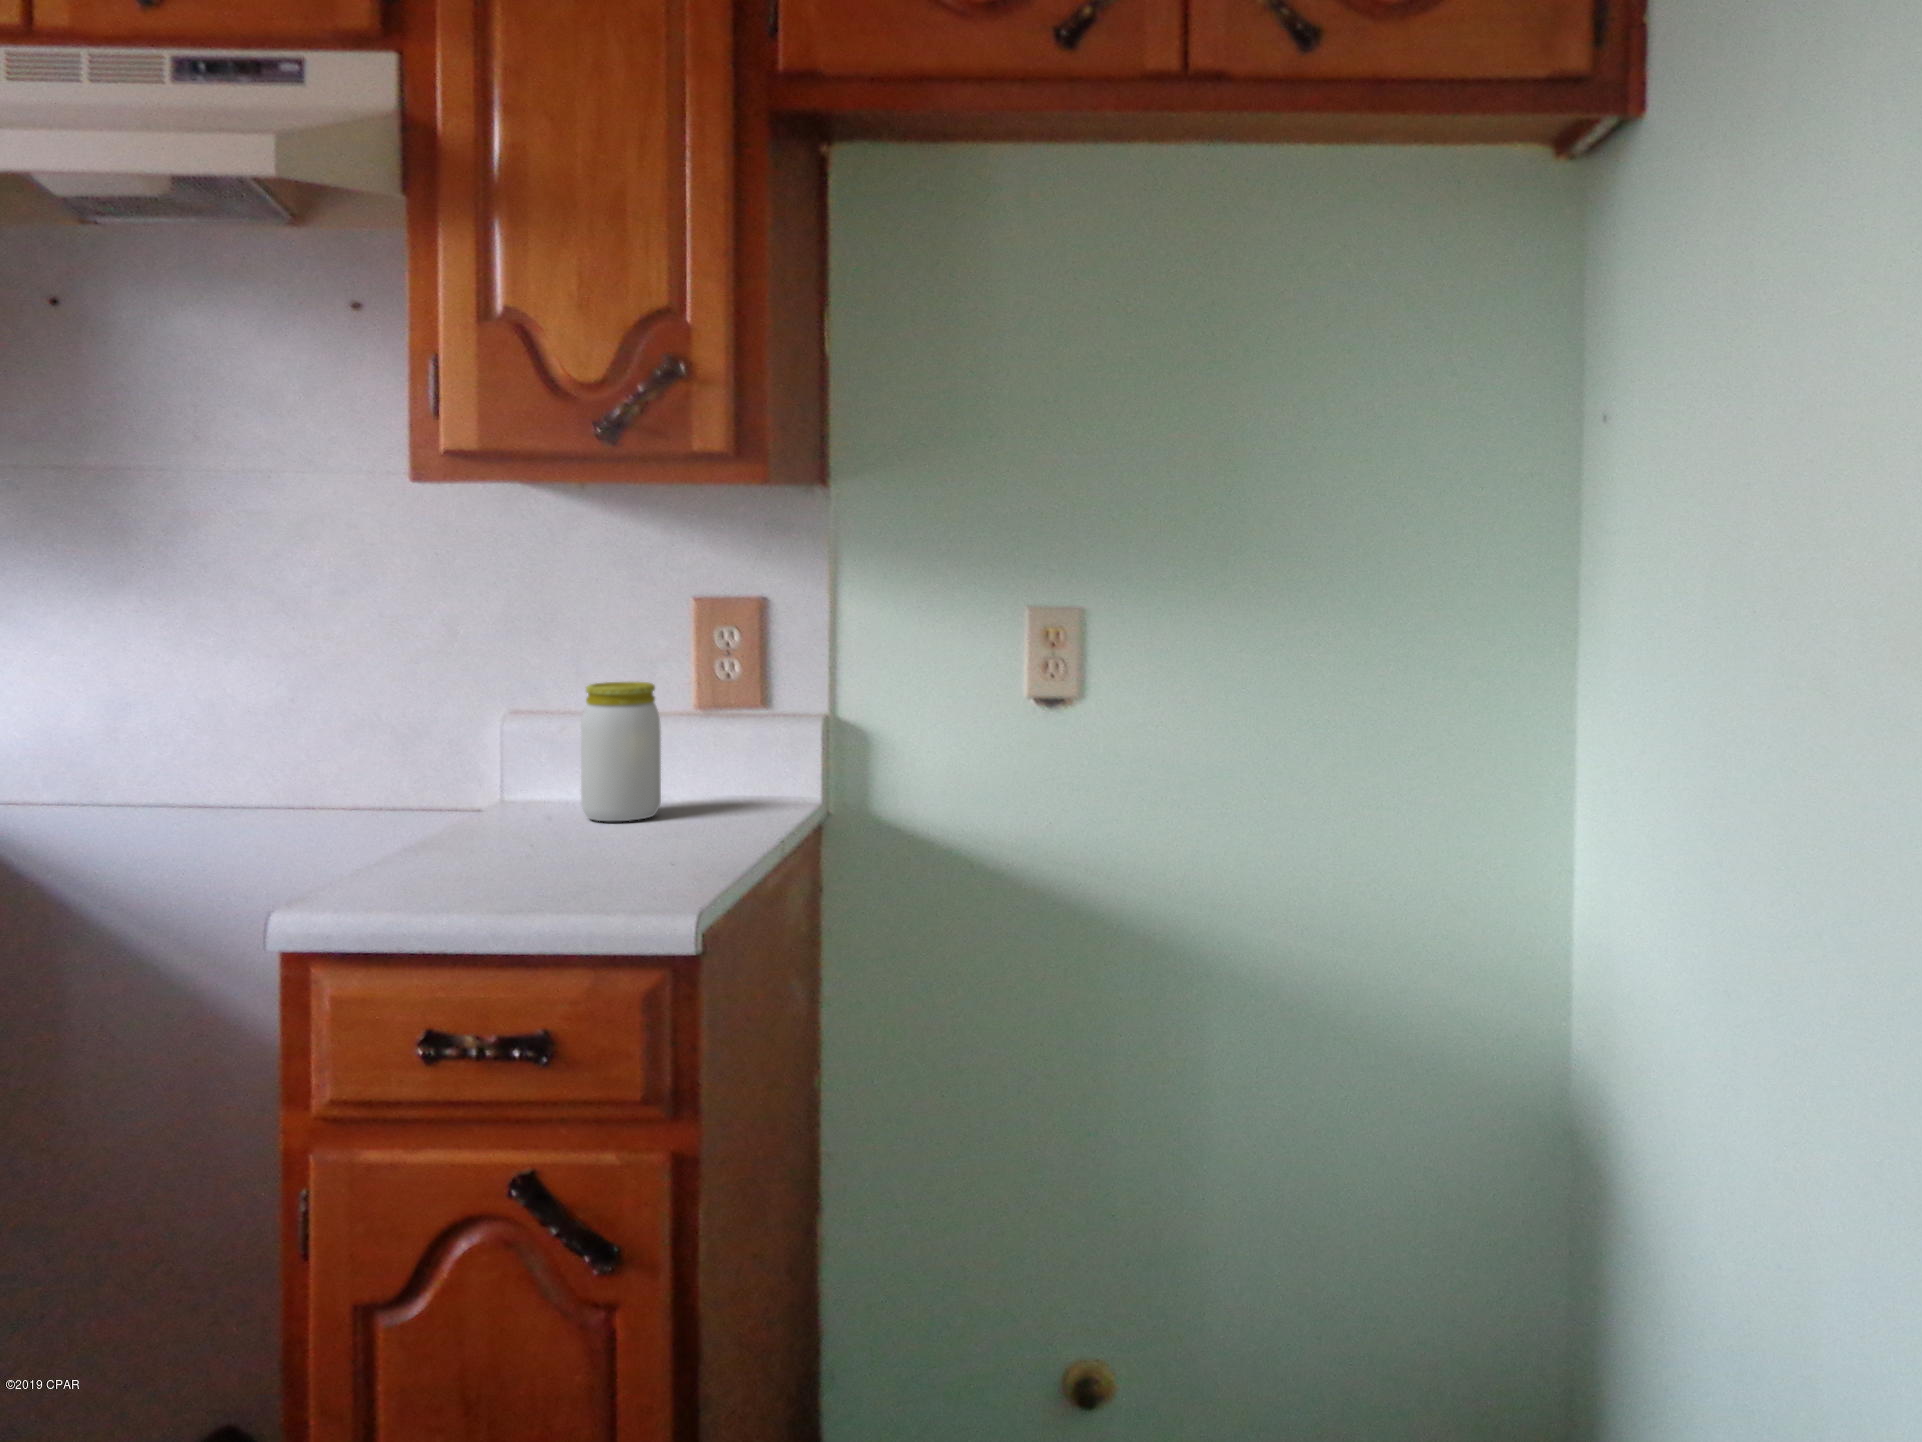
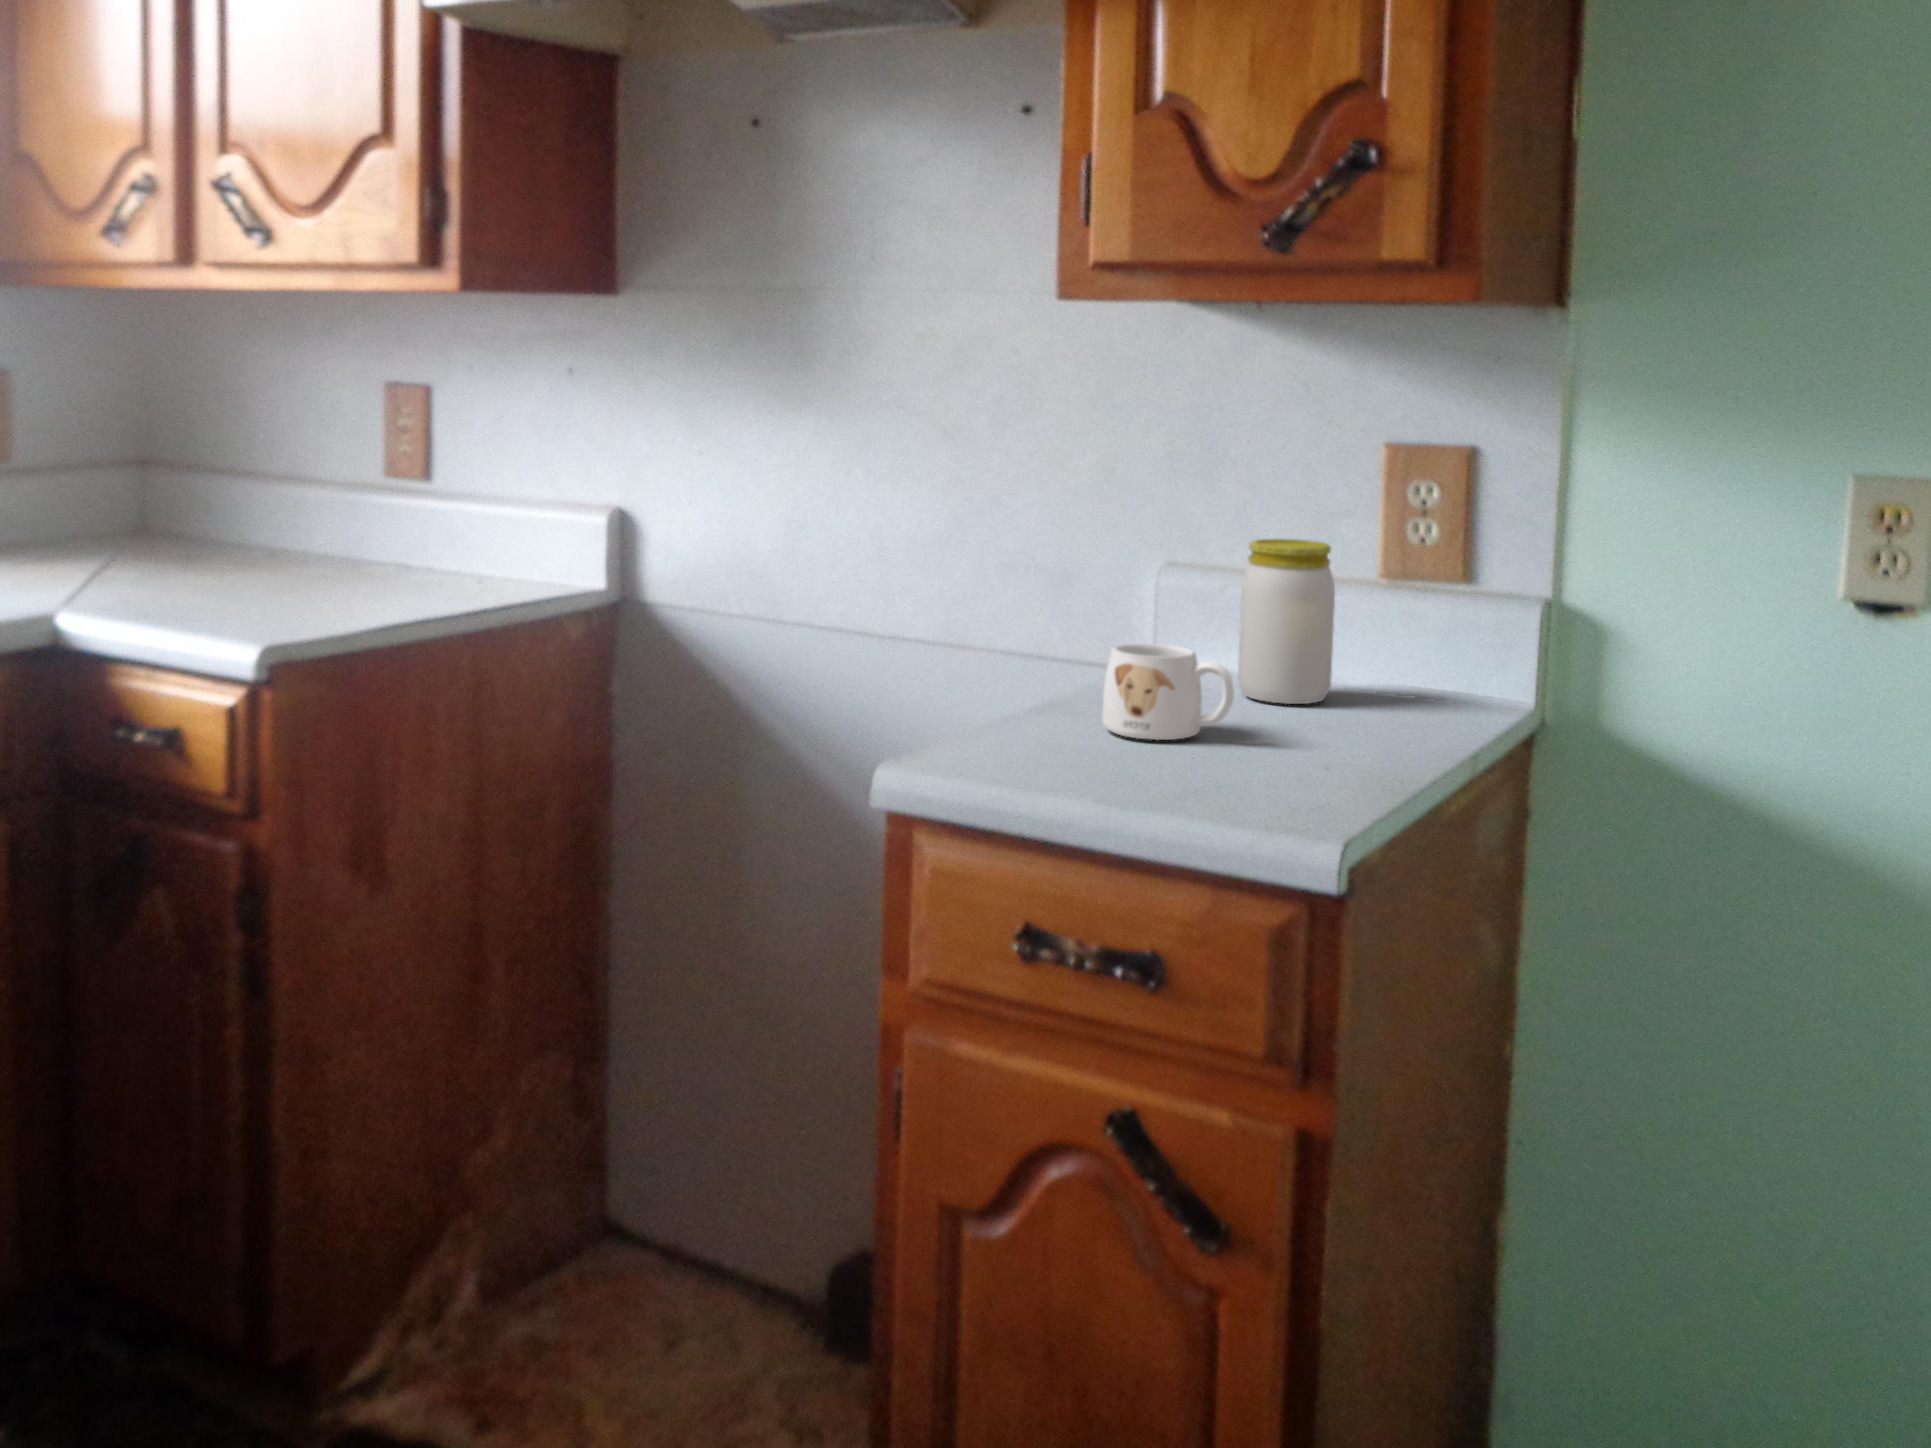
mug: none [471,778,589,861] -> present [1102,643,1234,740]

